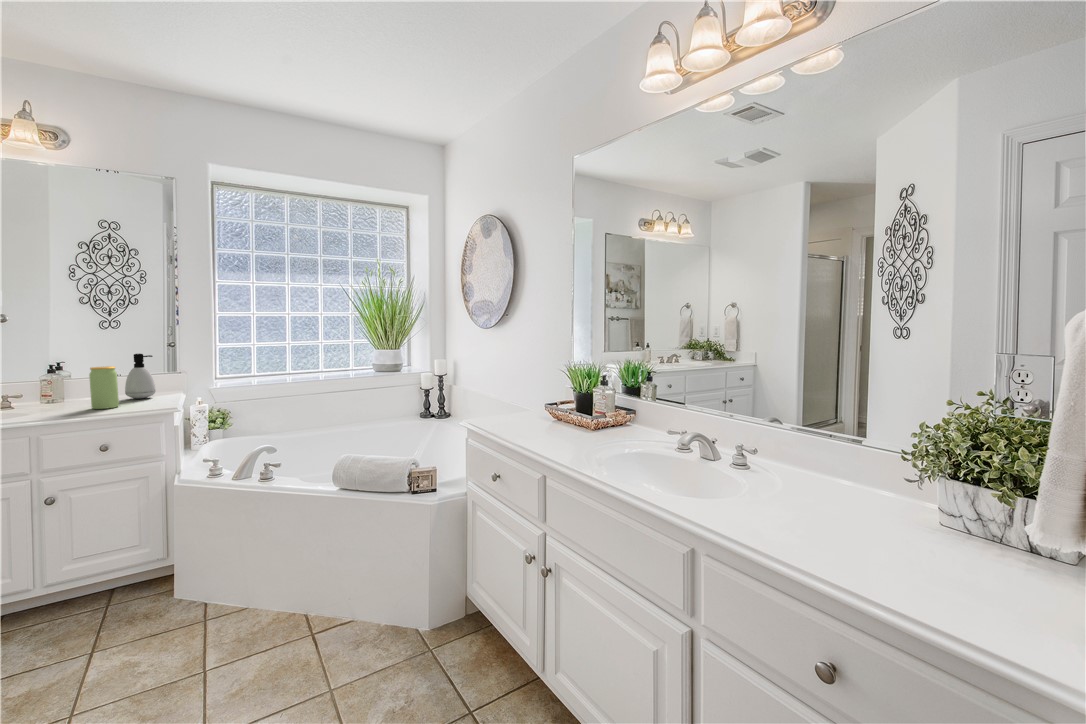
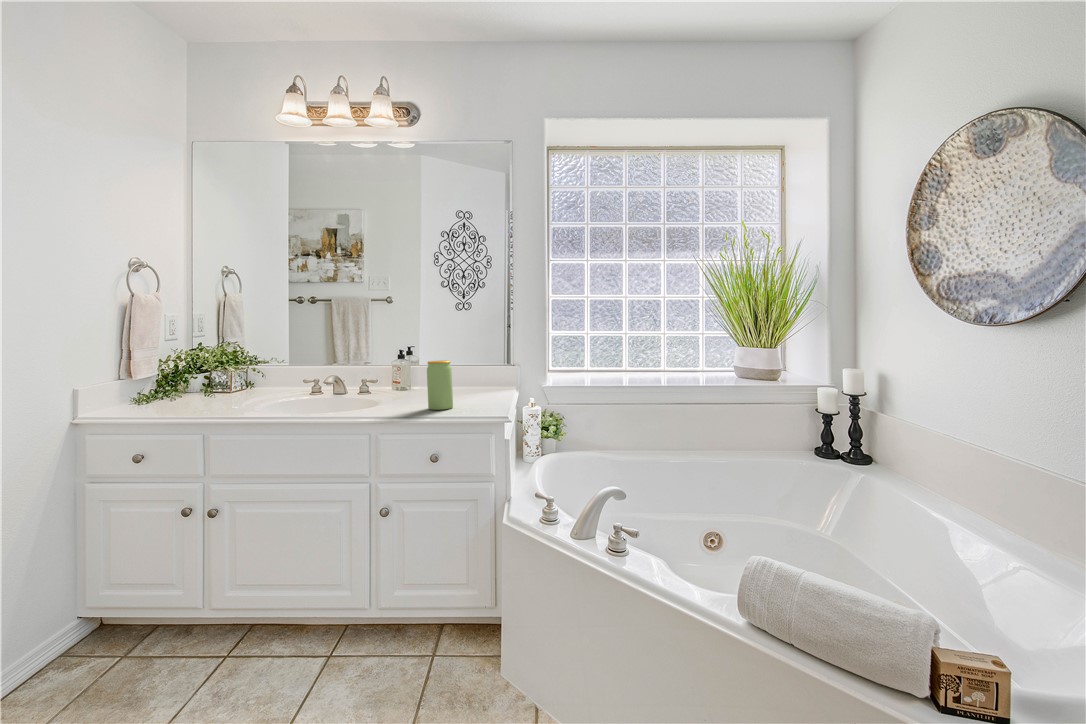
soap dispenser: present [125,354,156,398] -> none [461,346,489,398]

